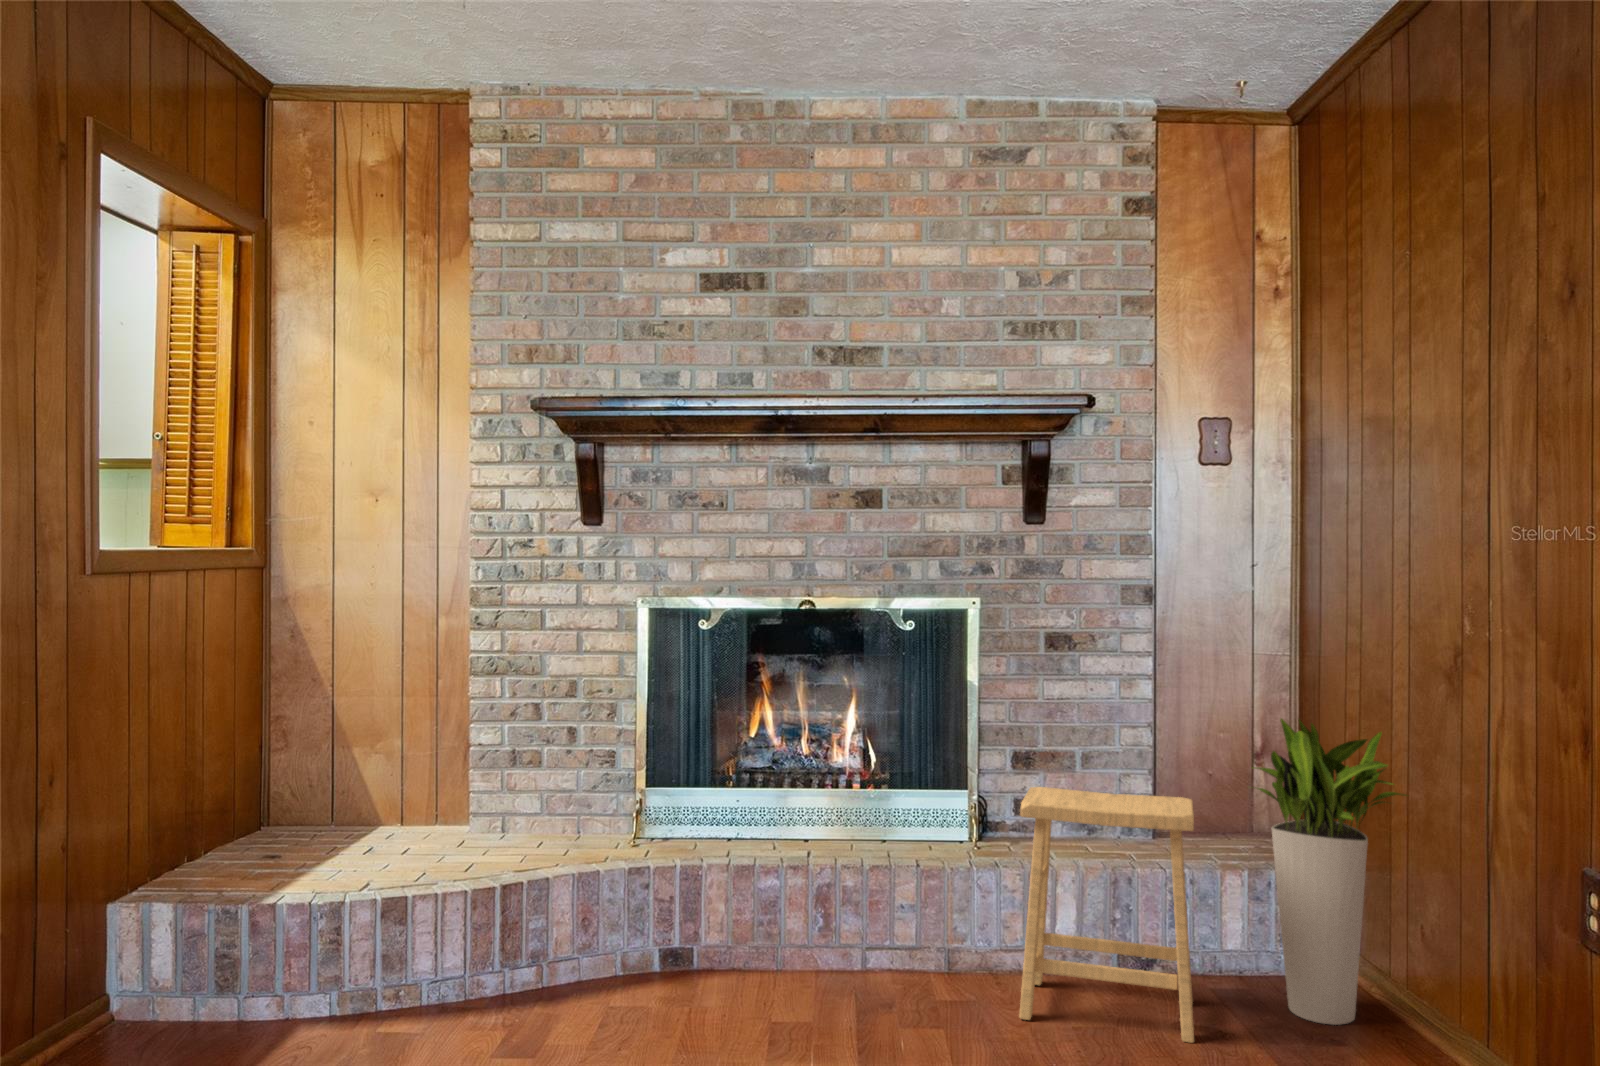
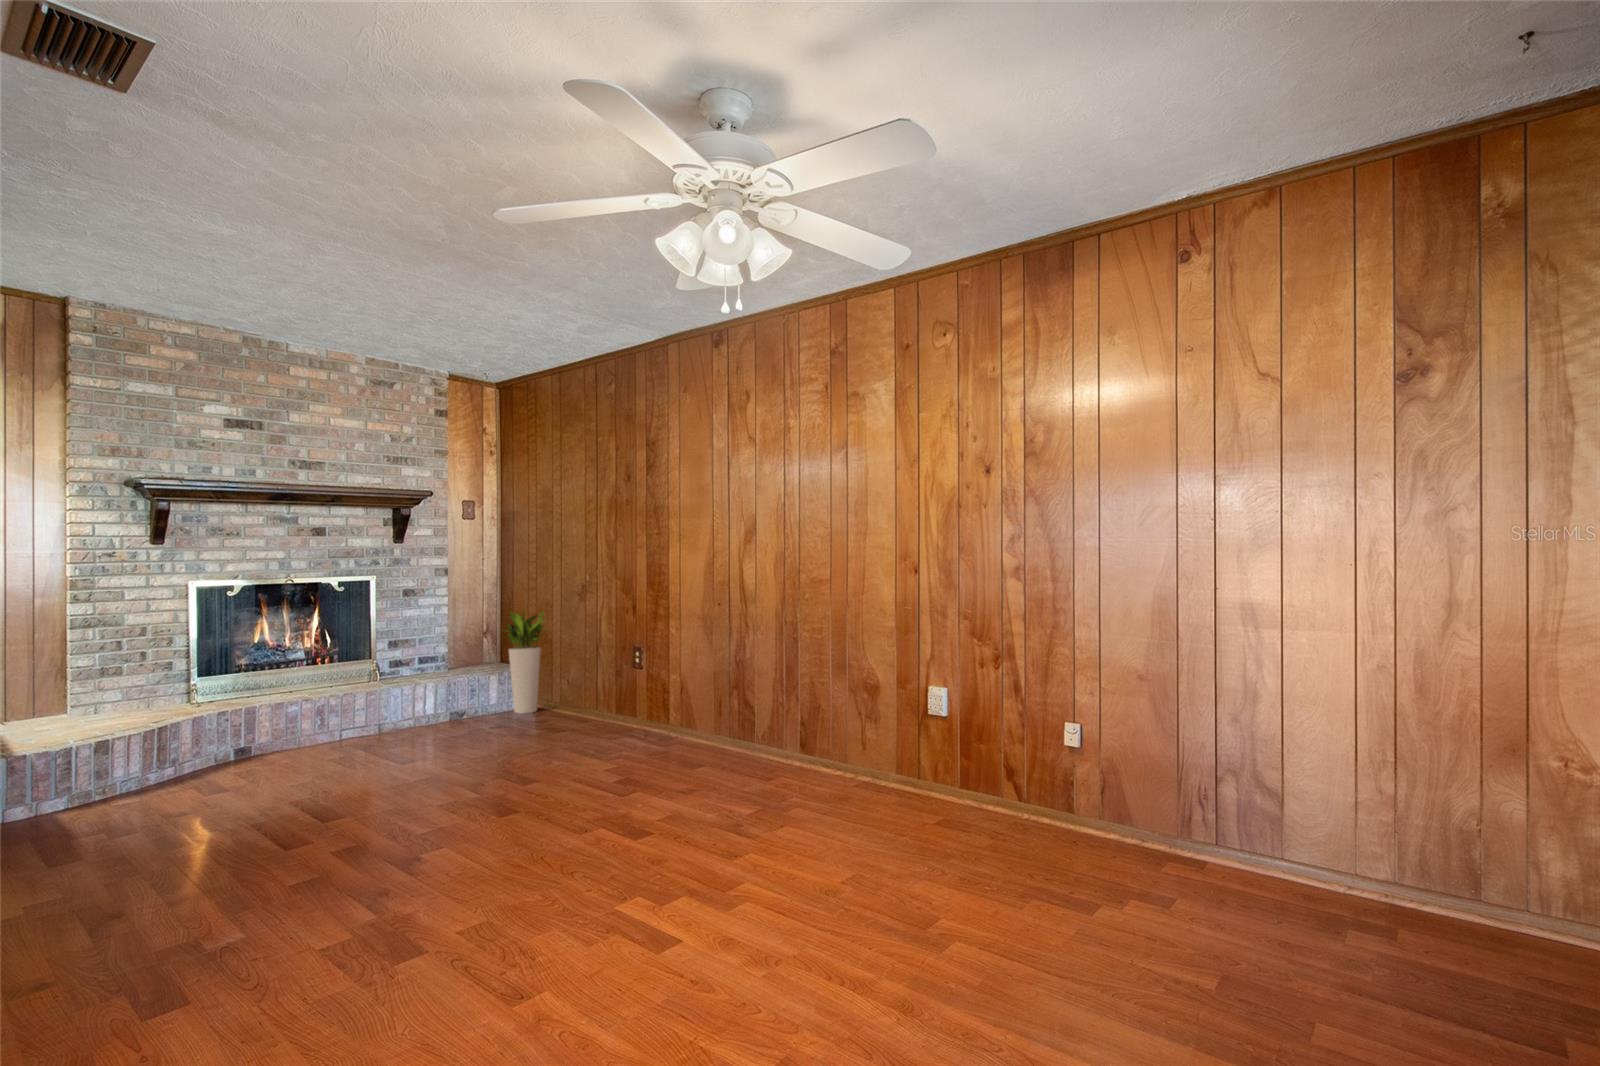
footstool: present [1019,787,1194,1043] -> none [416,642,490,732]

